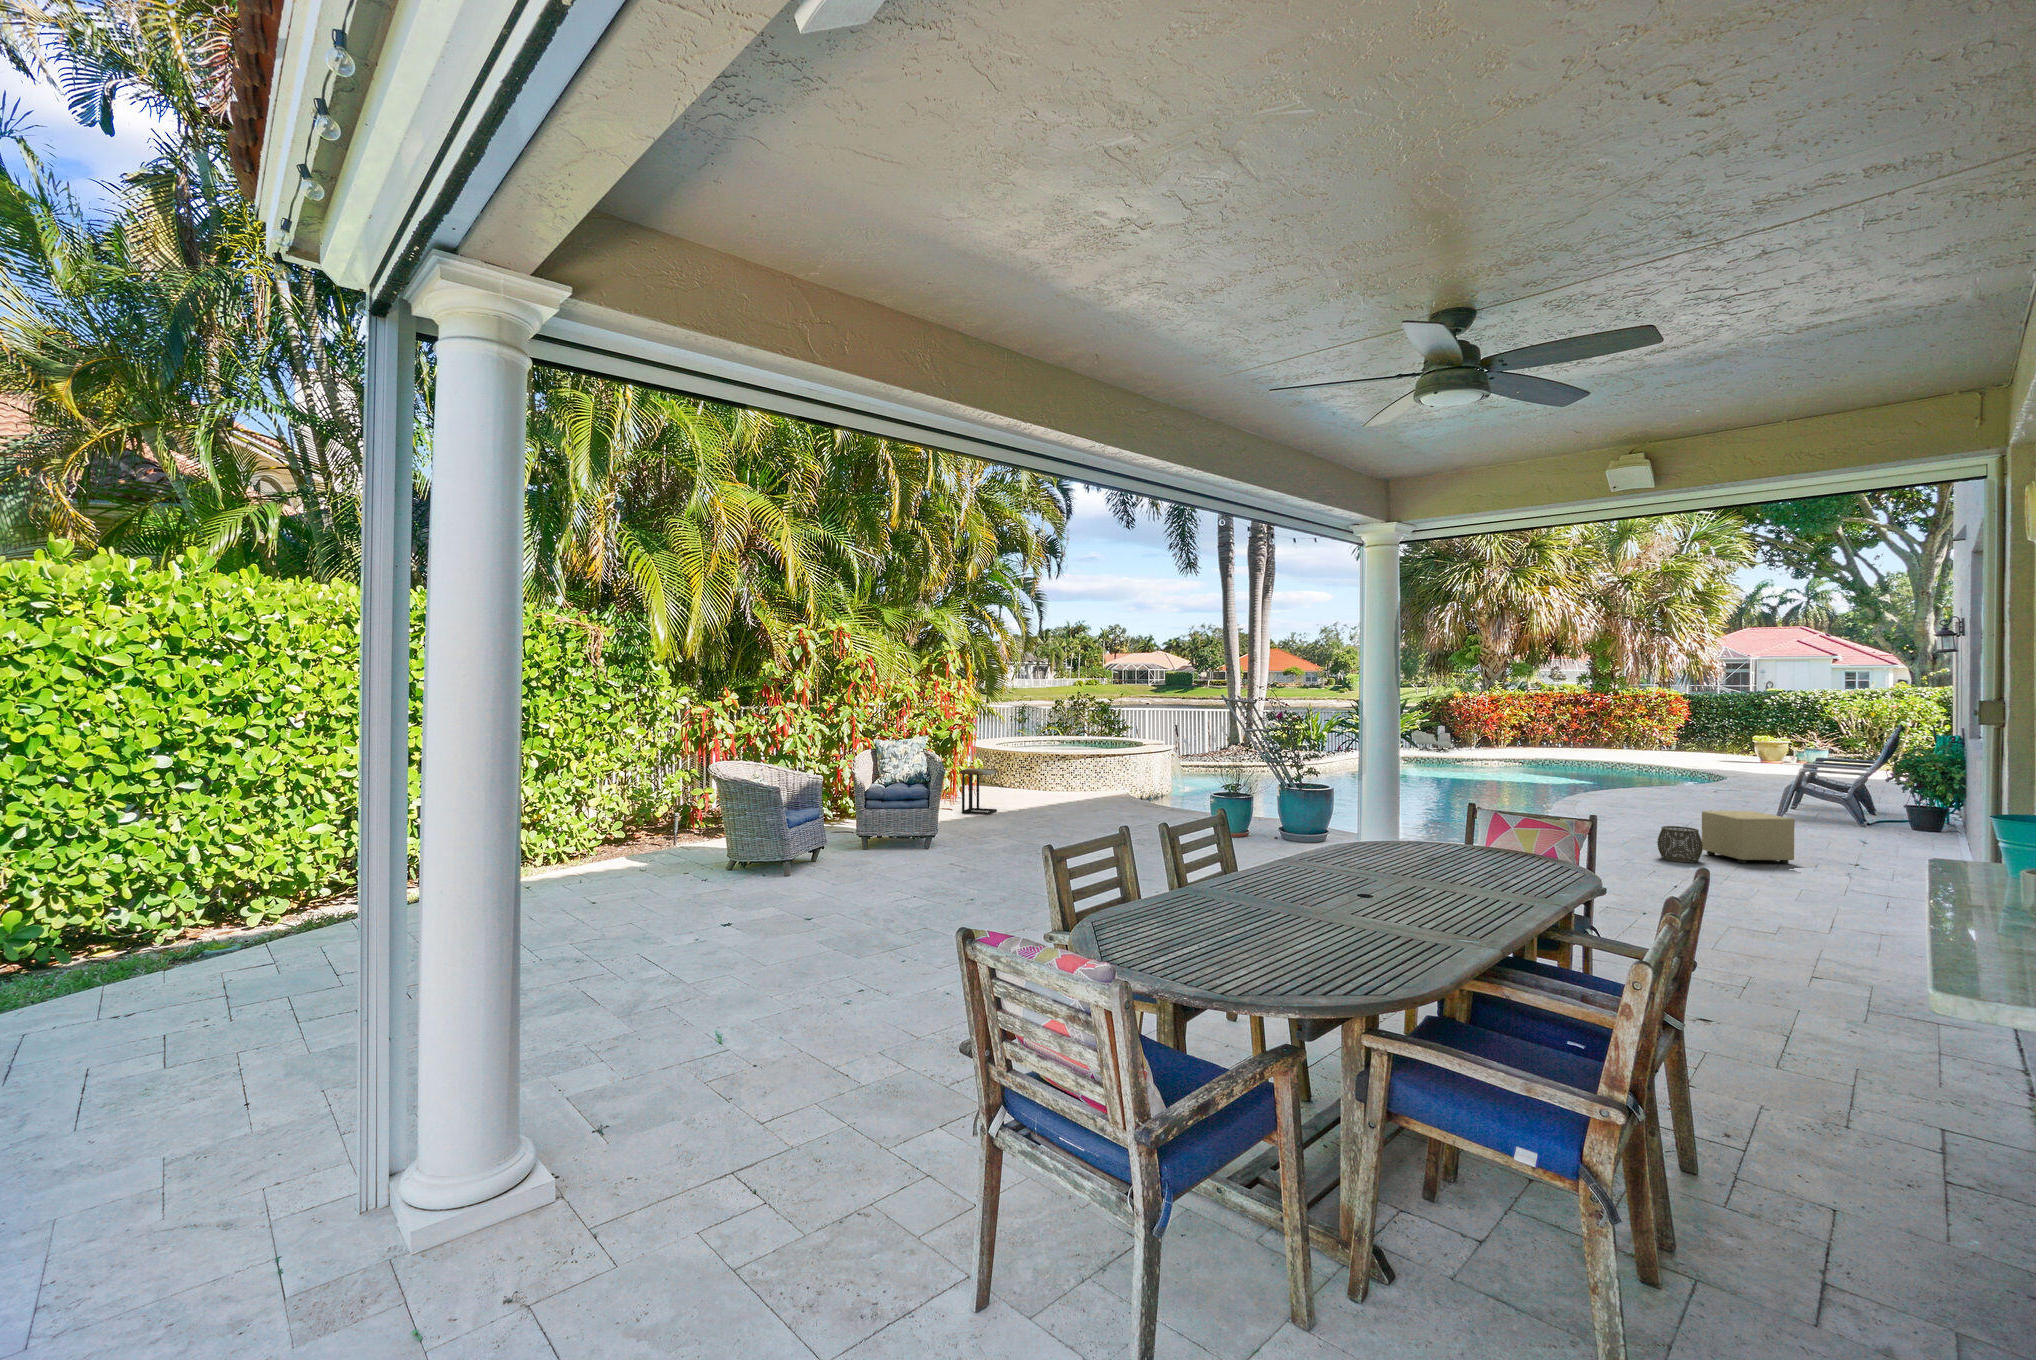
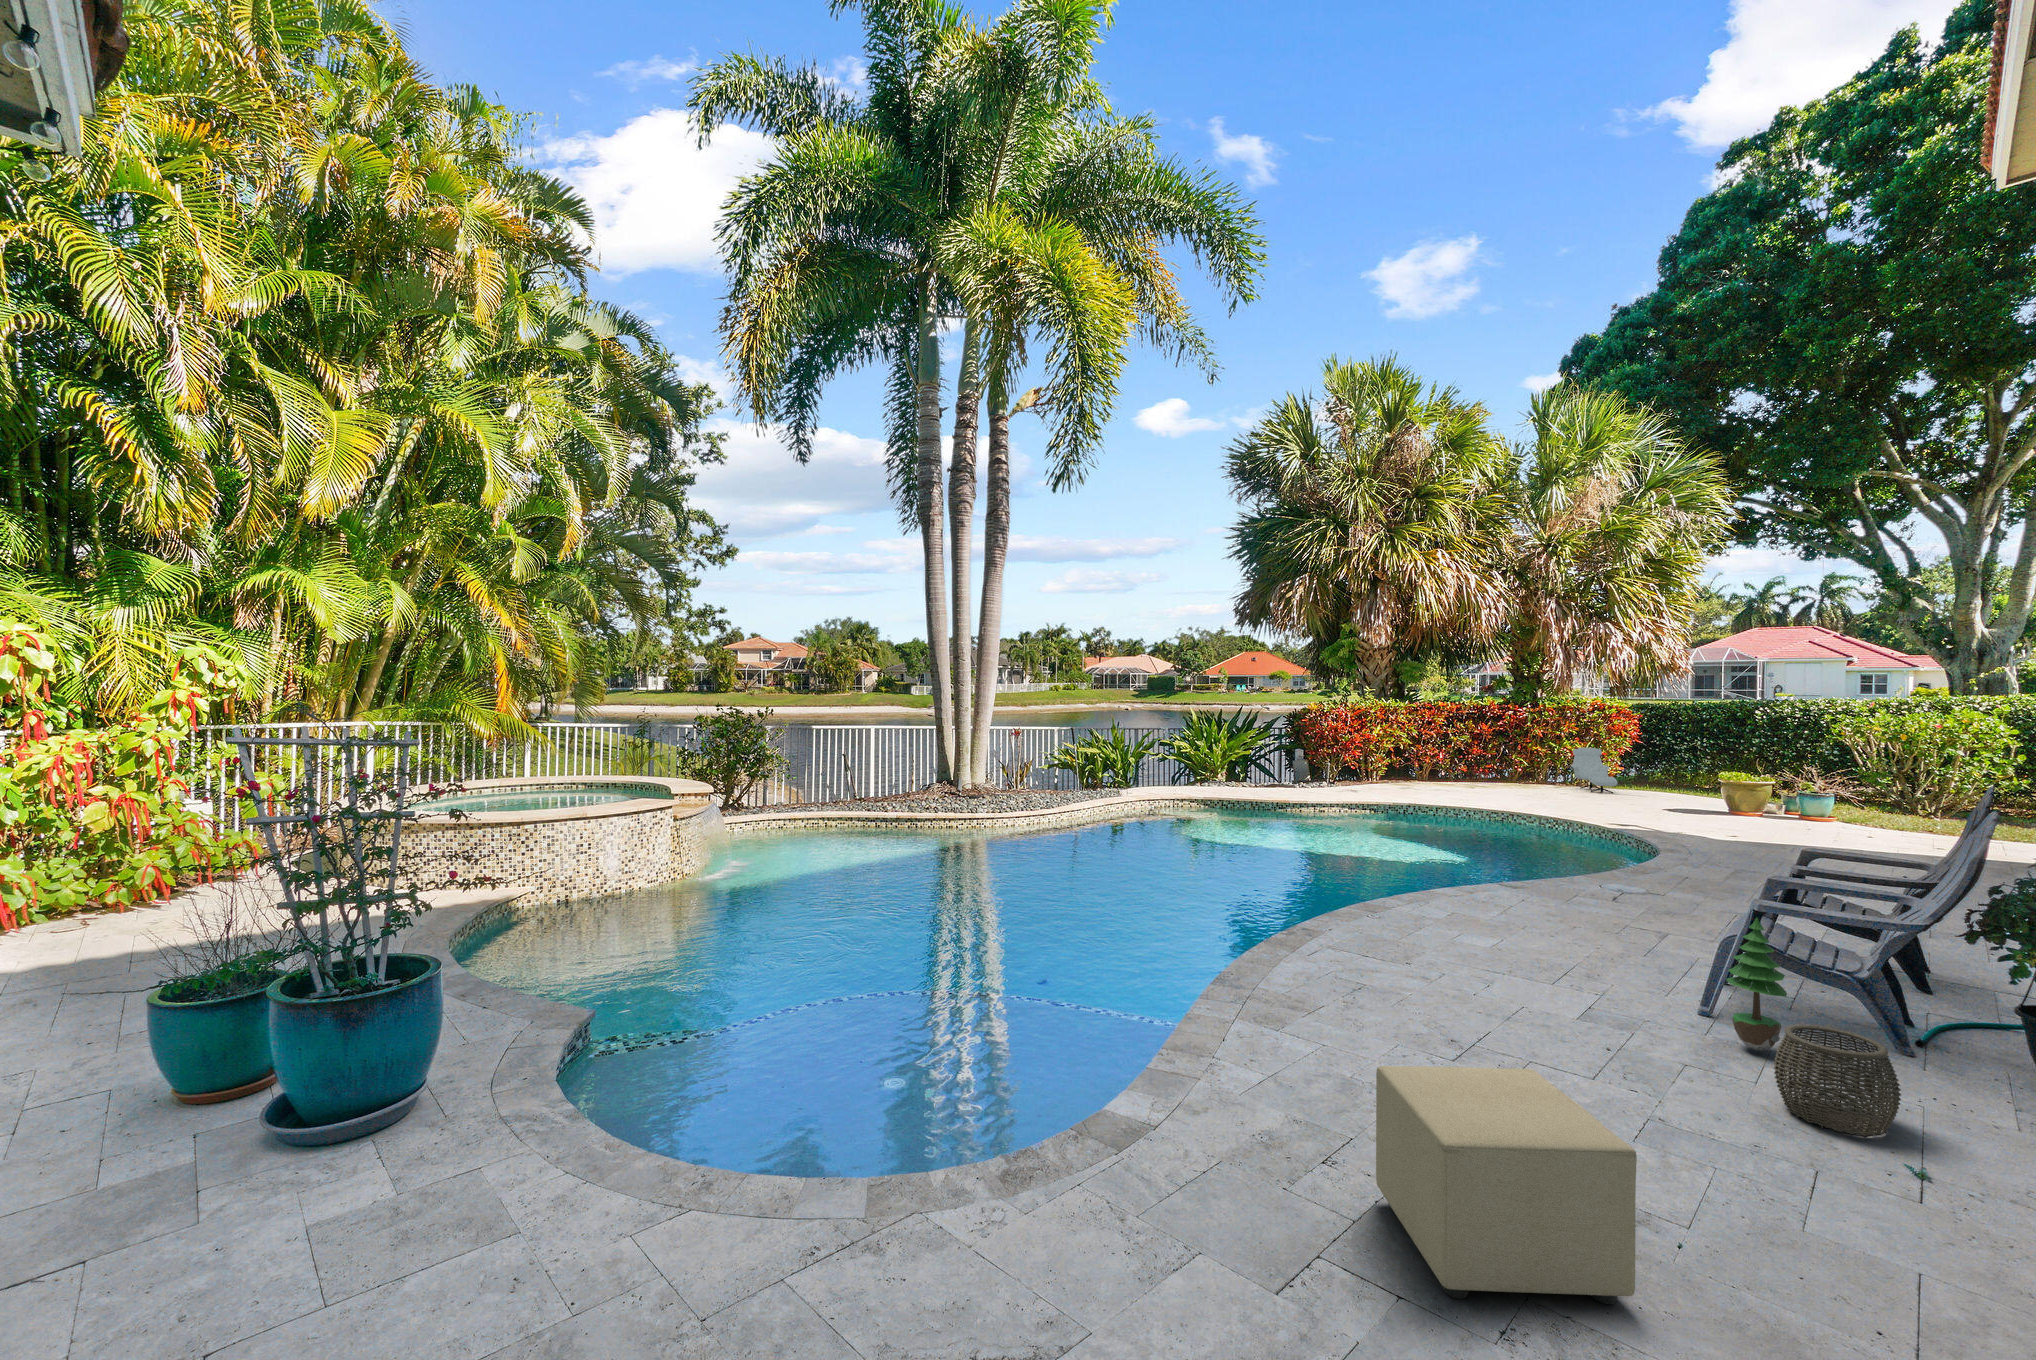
armchair: present [1413,731,1451,752] -> present [1571,748,1618,793]
side table: present [959,768,998,815] -> none [41,840,144,940]
potted tree: none [1798,779,1824,833] -> present [1726,917,1787,1052]
woven basket: present [1657,826,1703,863] -> present [1774,1025,1901,1136]

